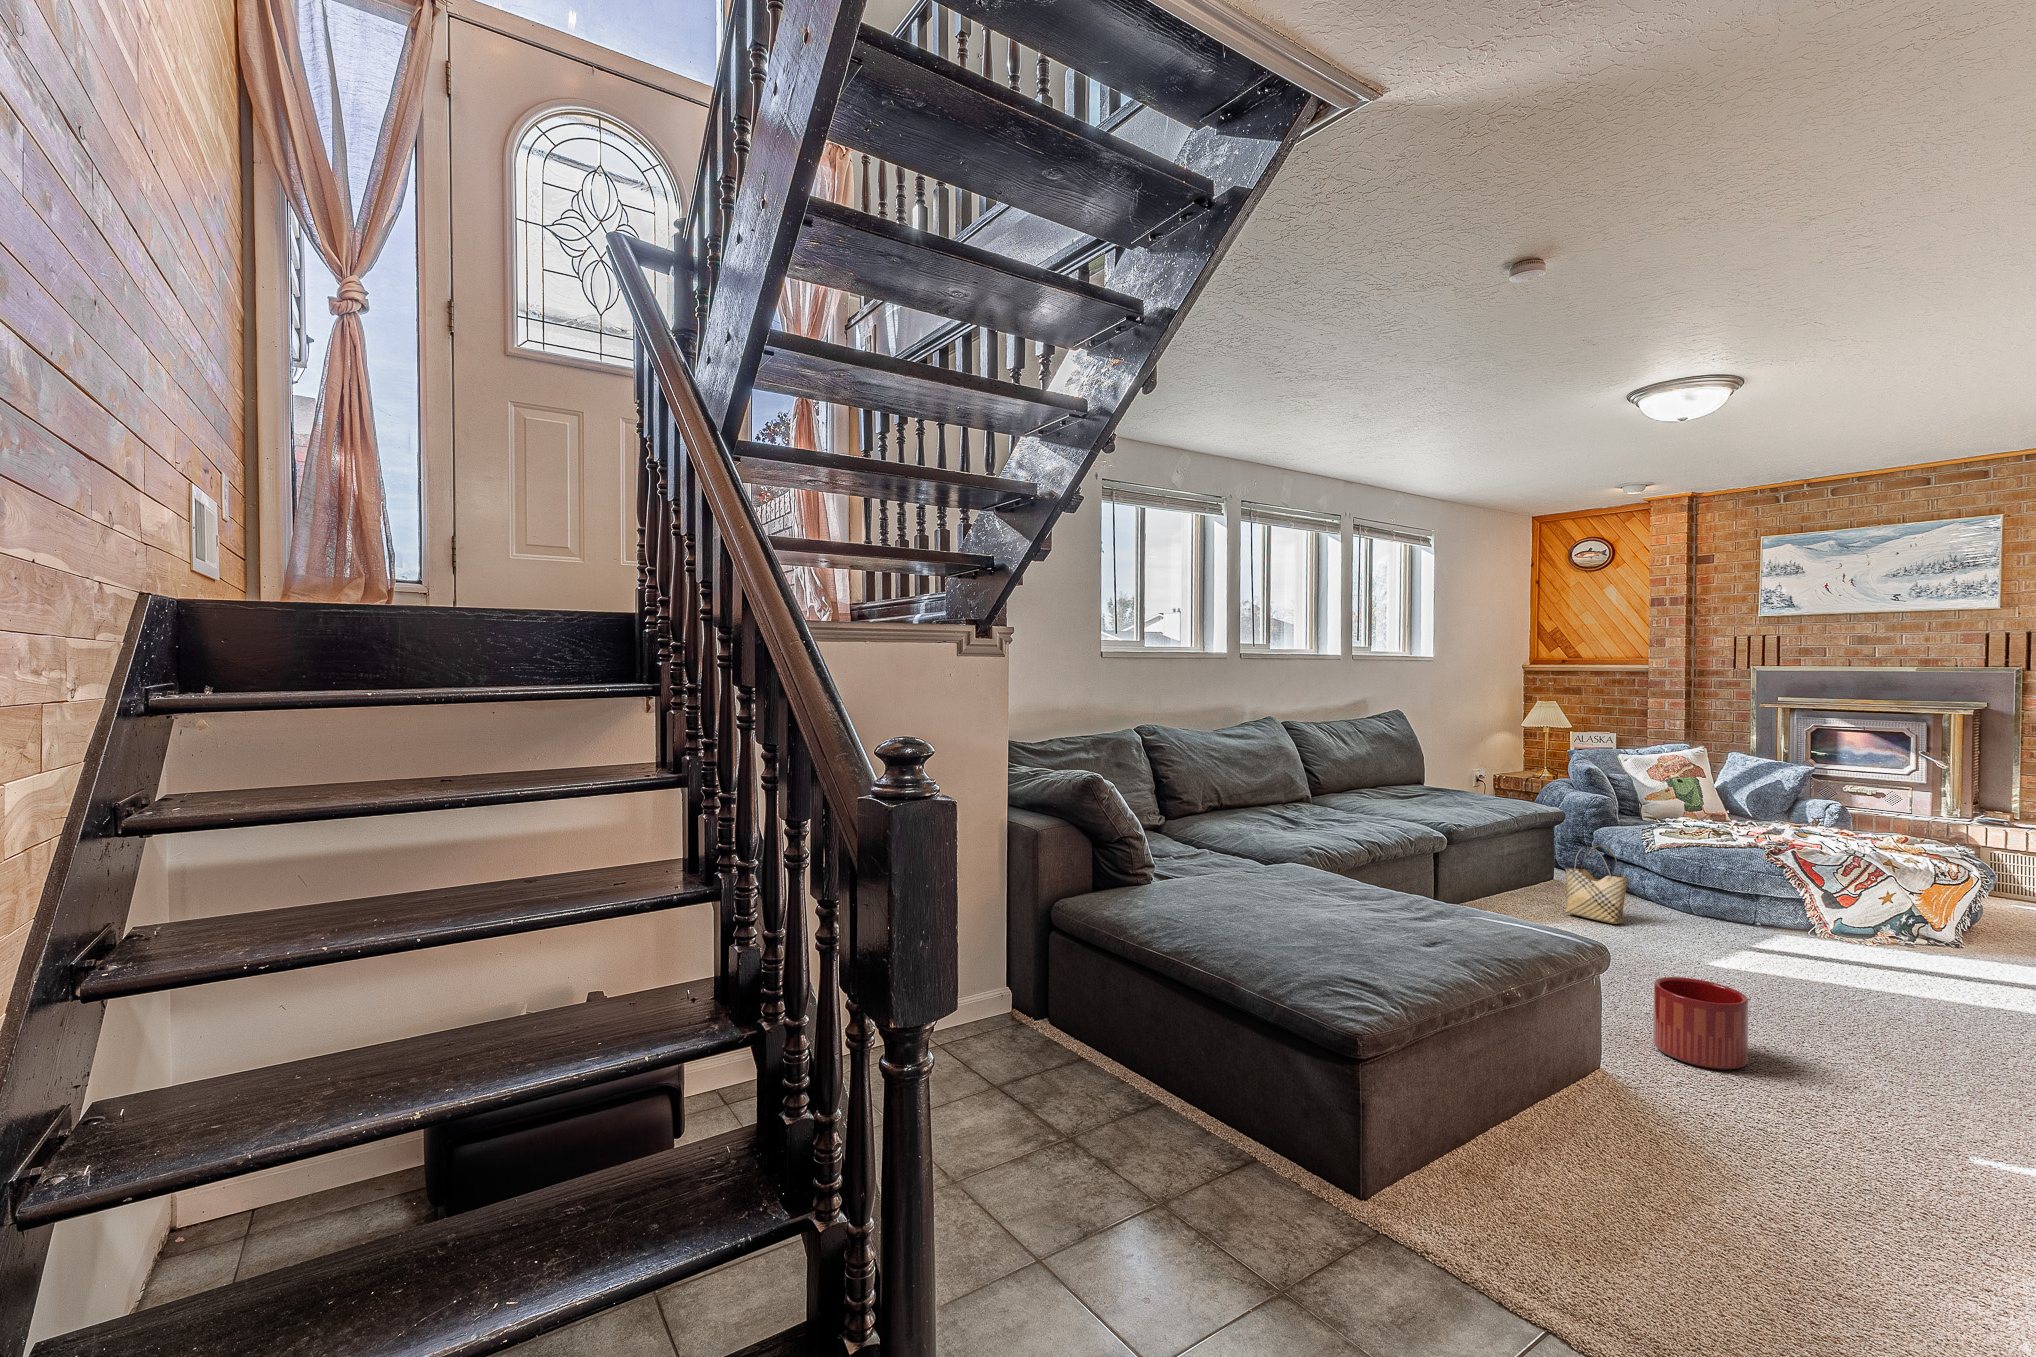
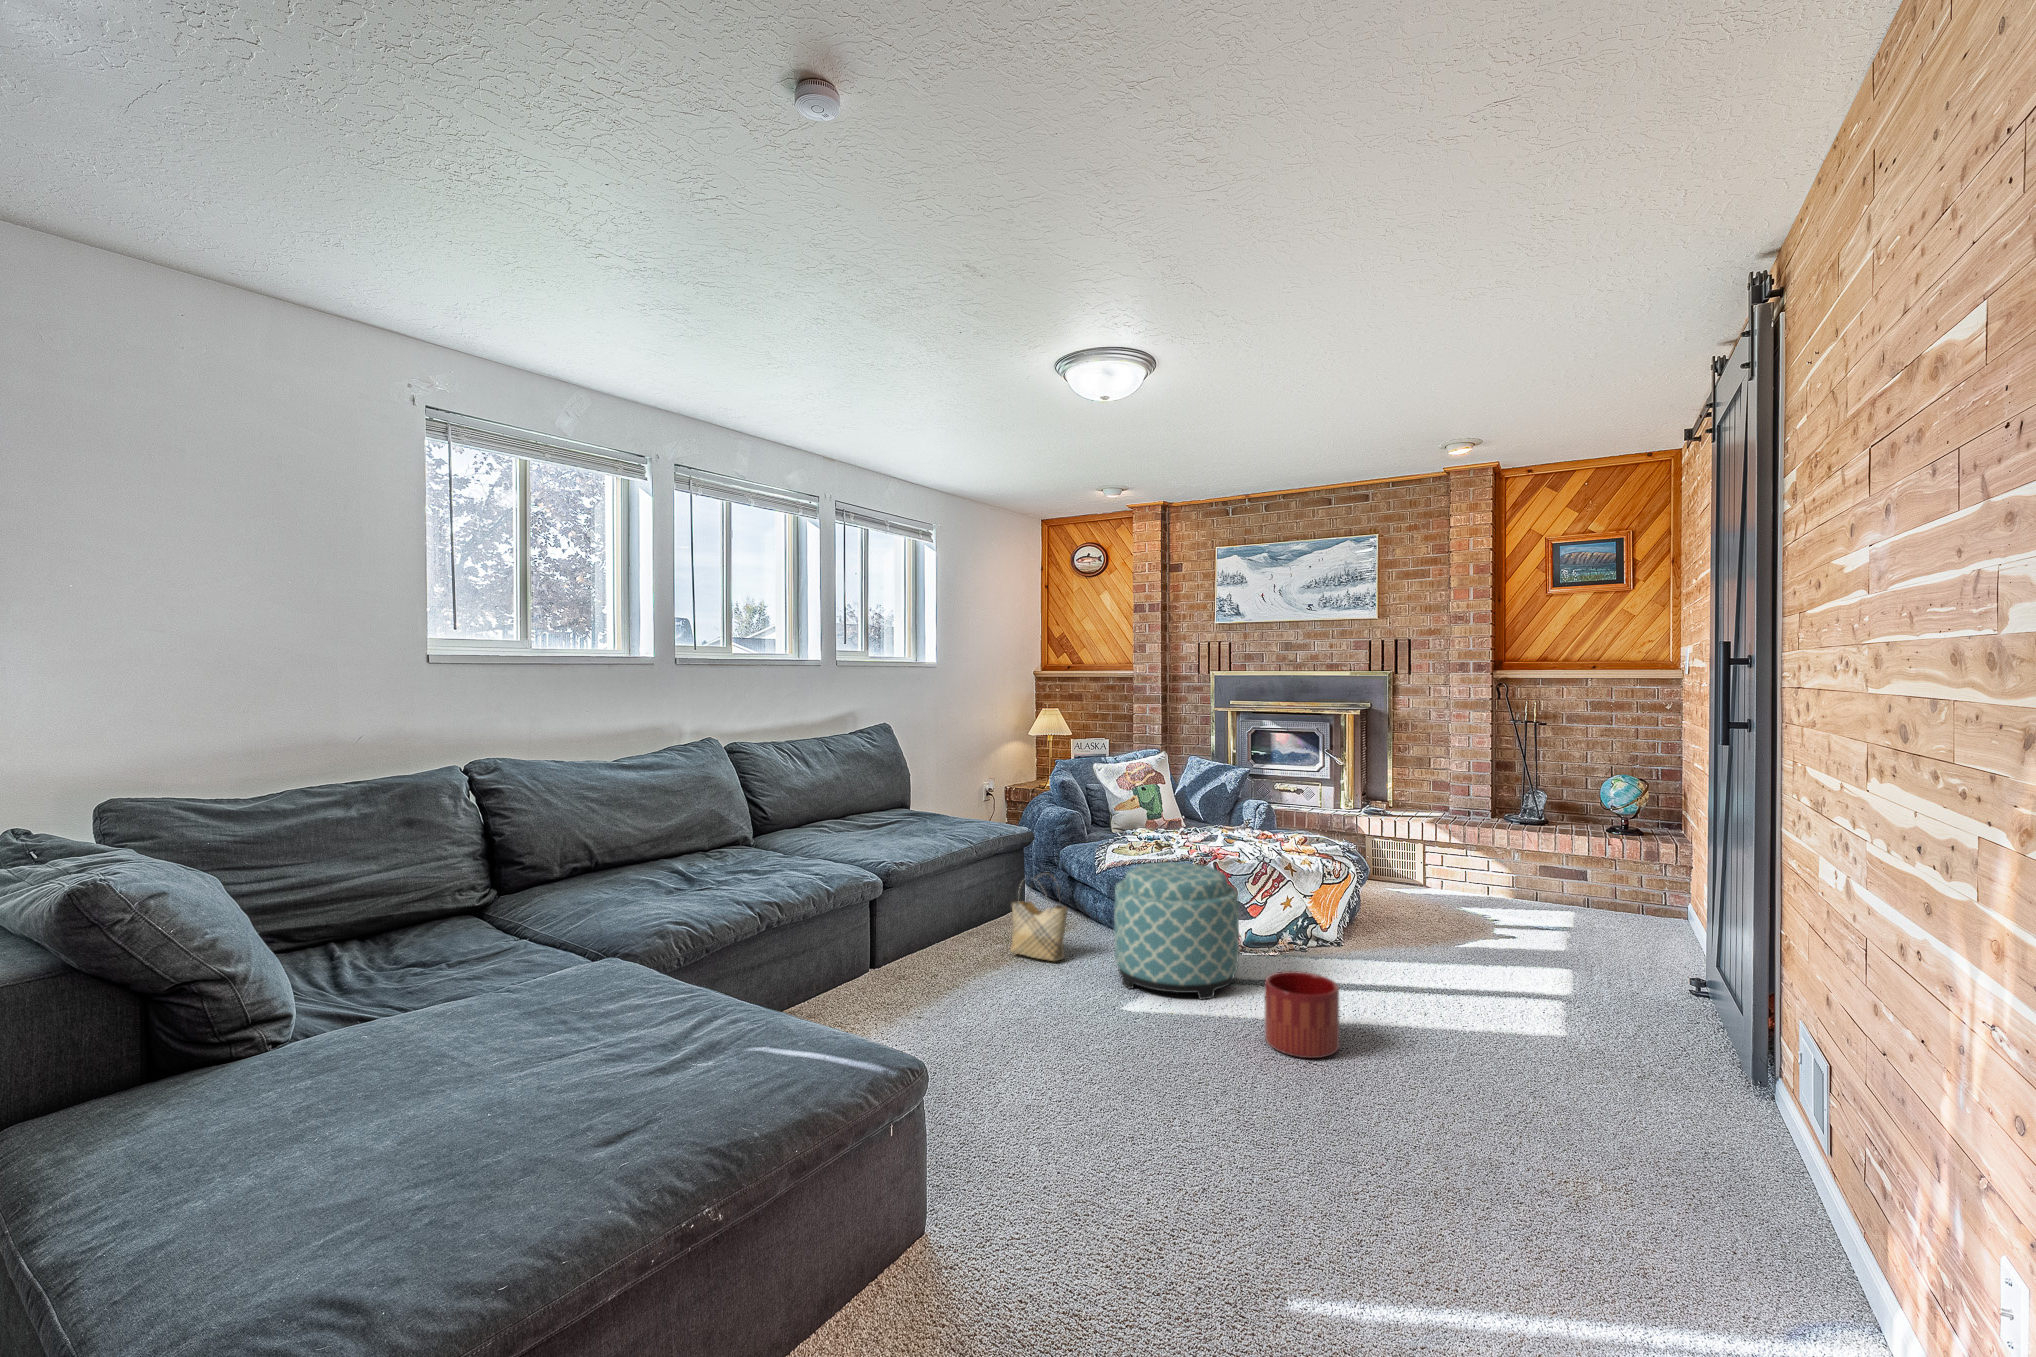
ottoman: none [1686,843,1835,971] -> present [1114,862,1239,1000]
planter: present [1653,977,1748,1070] -> present [1264,971,1339,1058]

